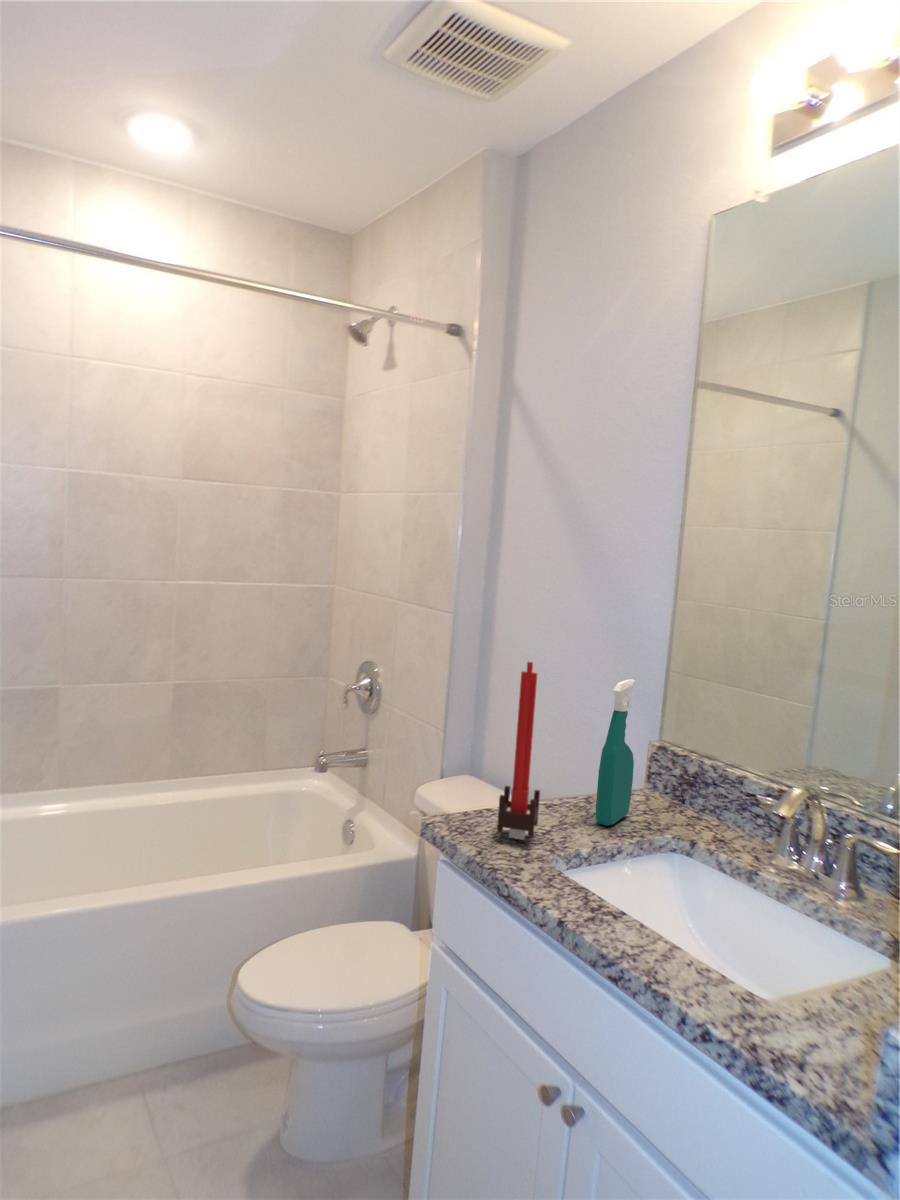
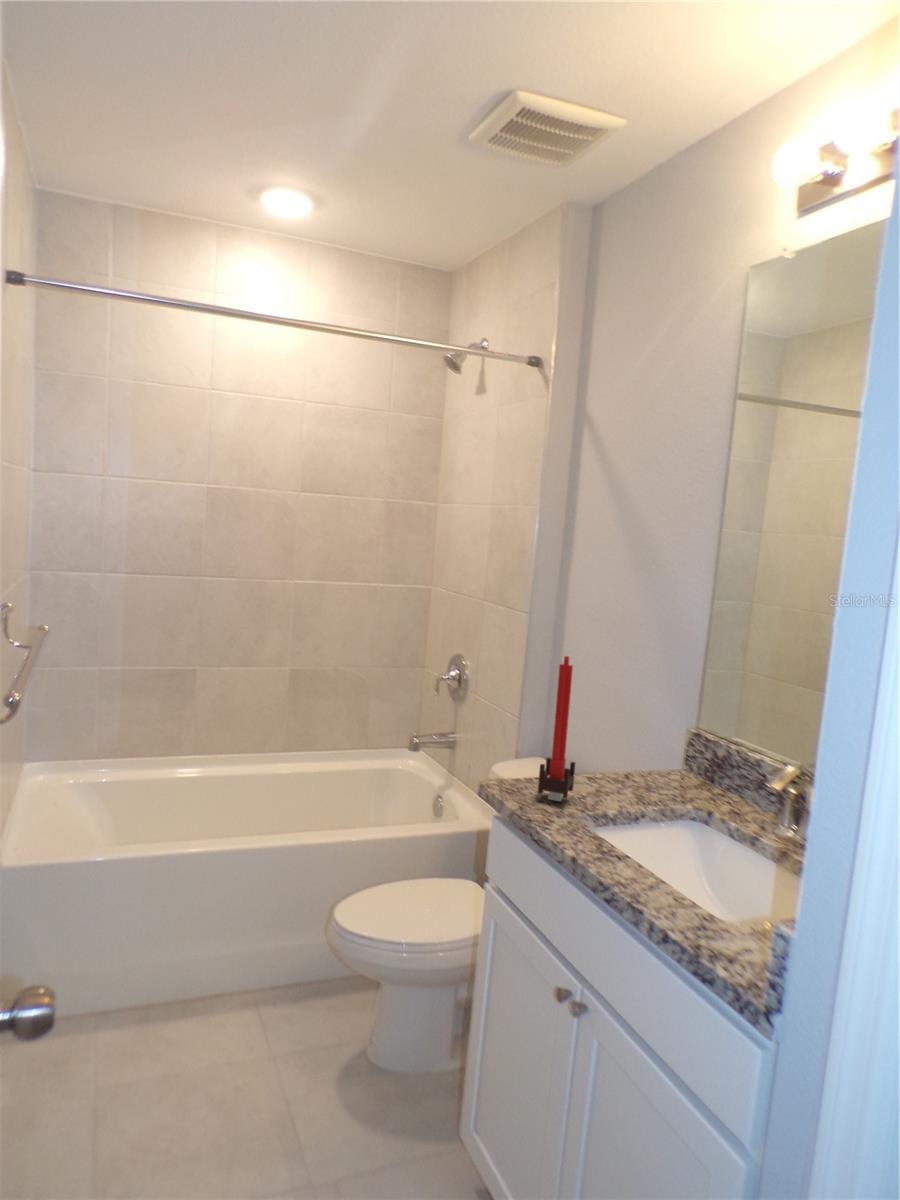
spray bottle: present [596,679,635,826] -> none [627,673,665,796]

